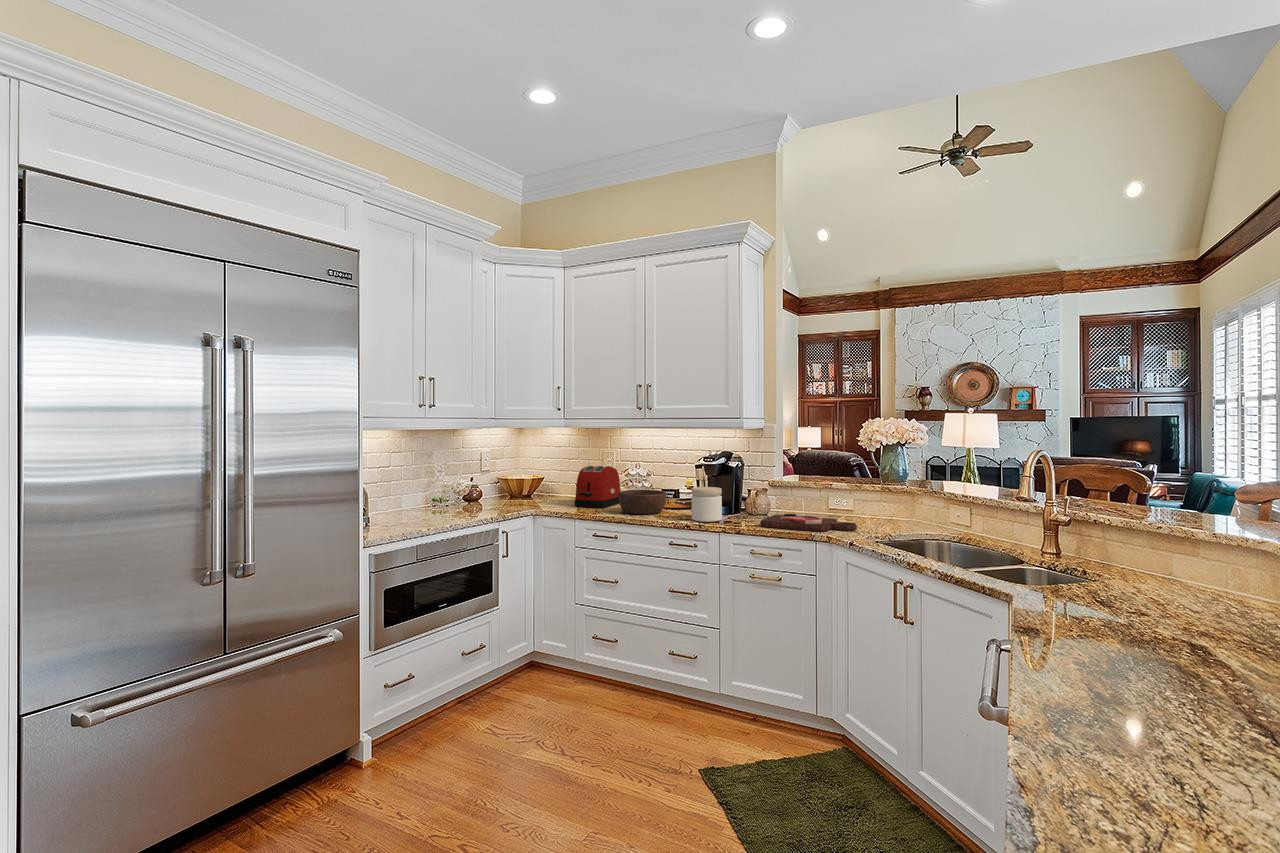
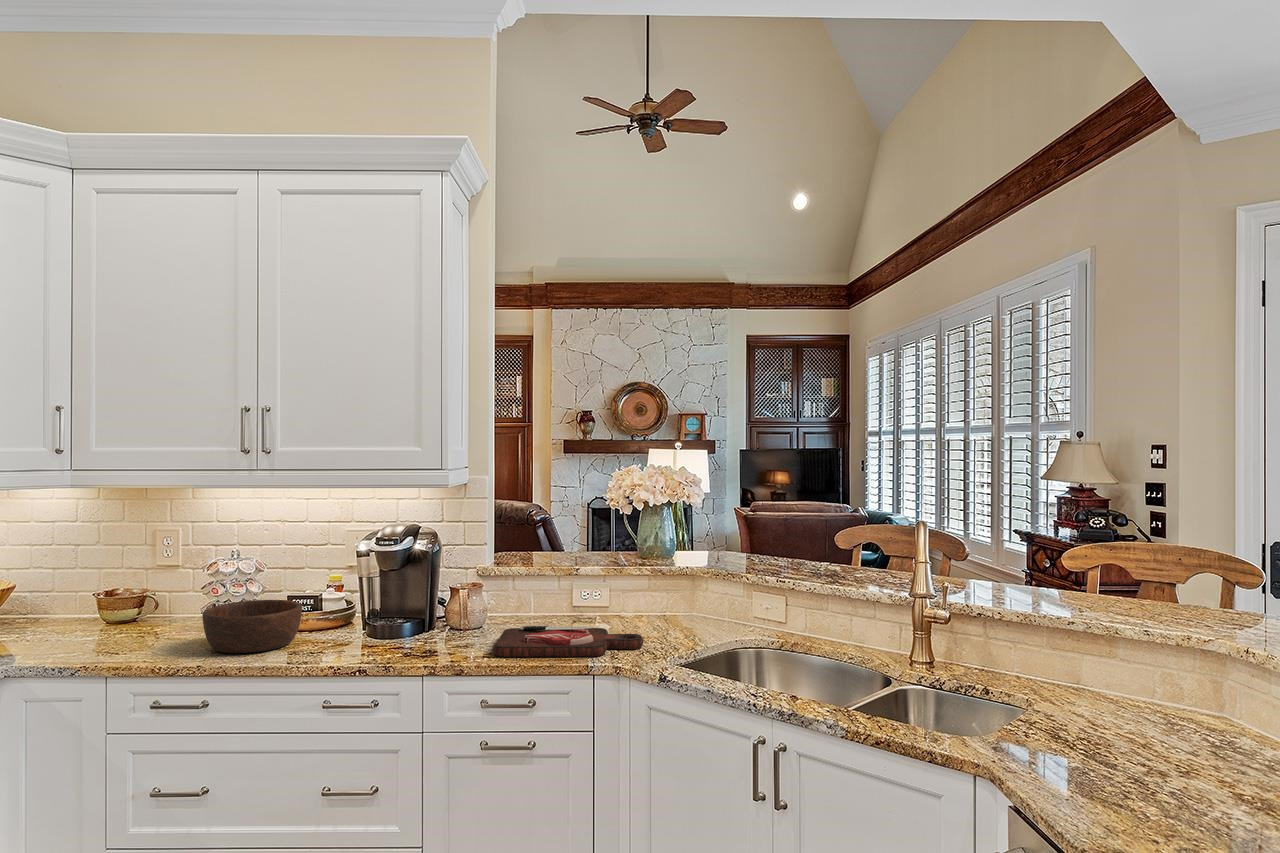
toaster: present [574,466,621,508] -> none [94,559,196,646]
jar: present [692,487,722,522] -> none [363,591,418,657]

